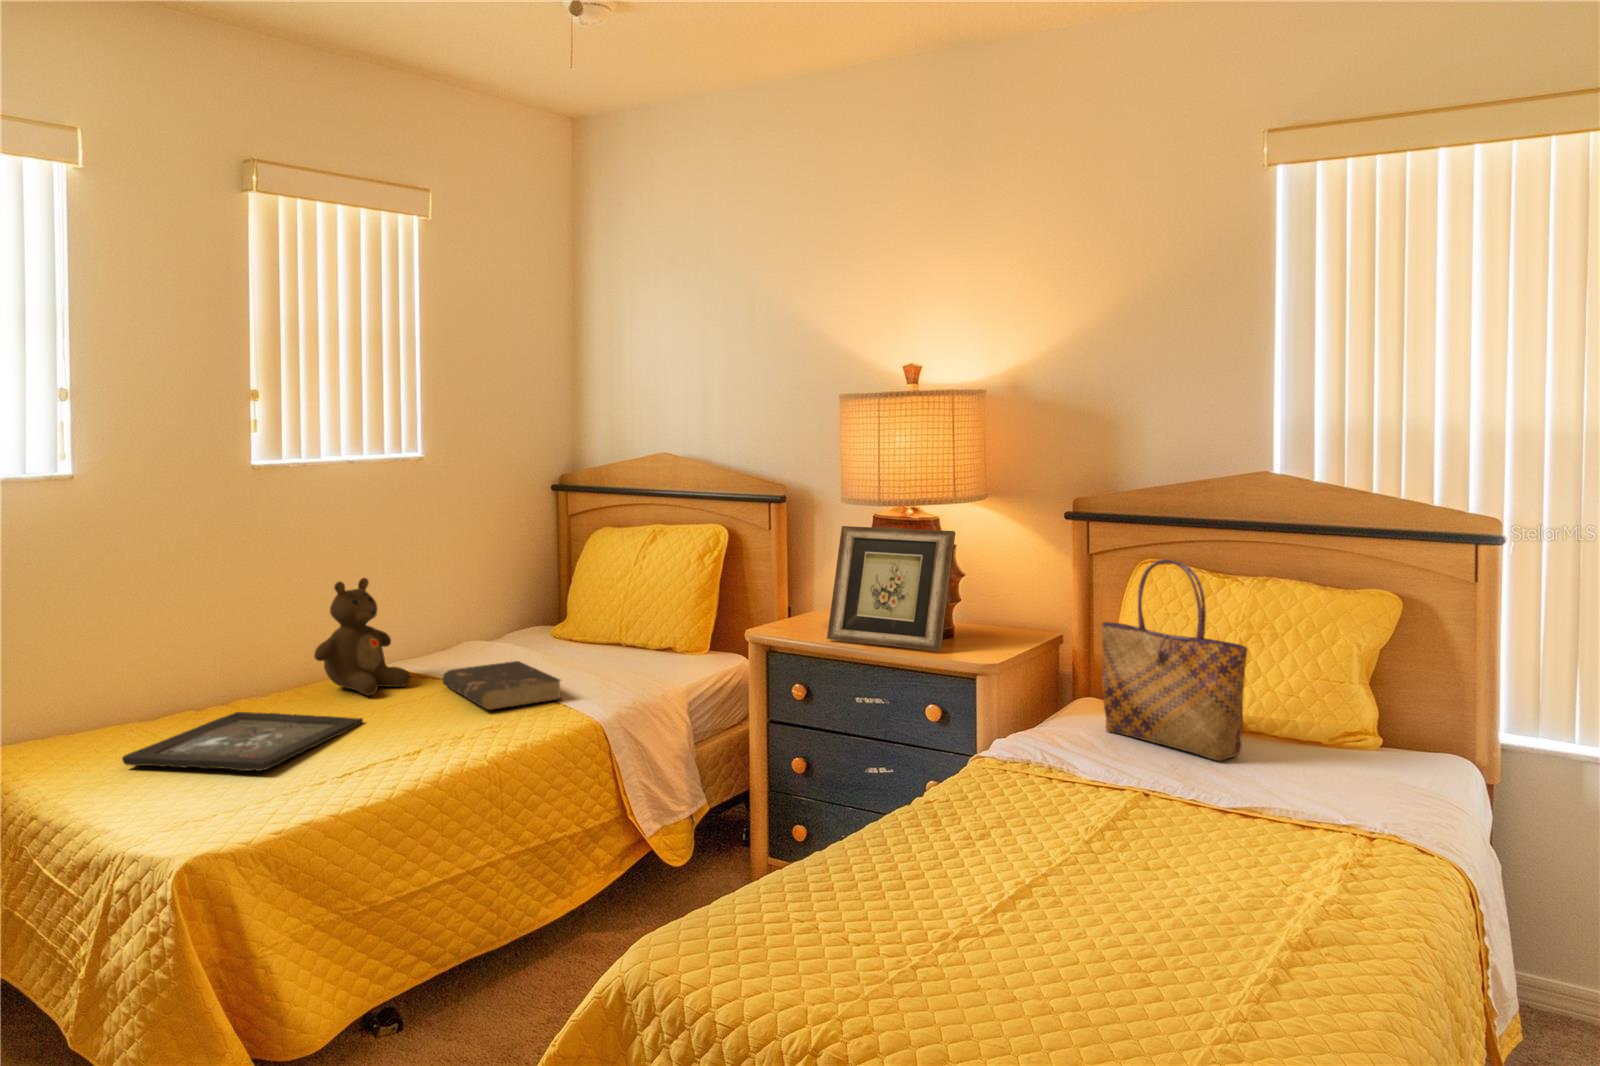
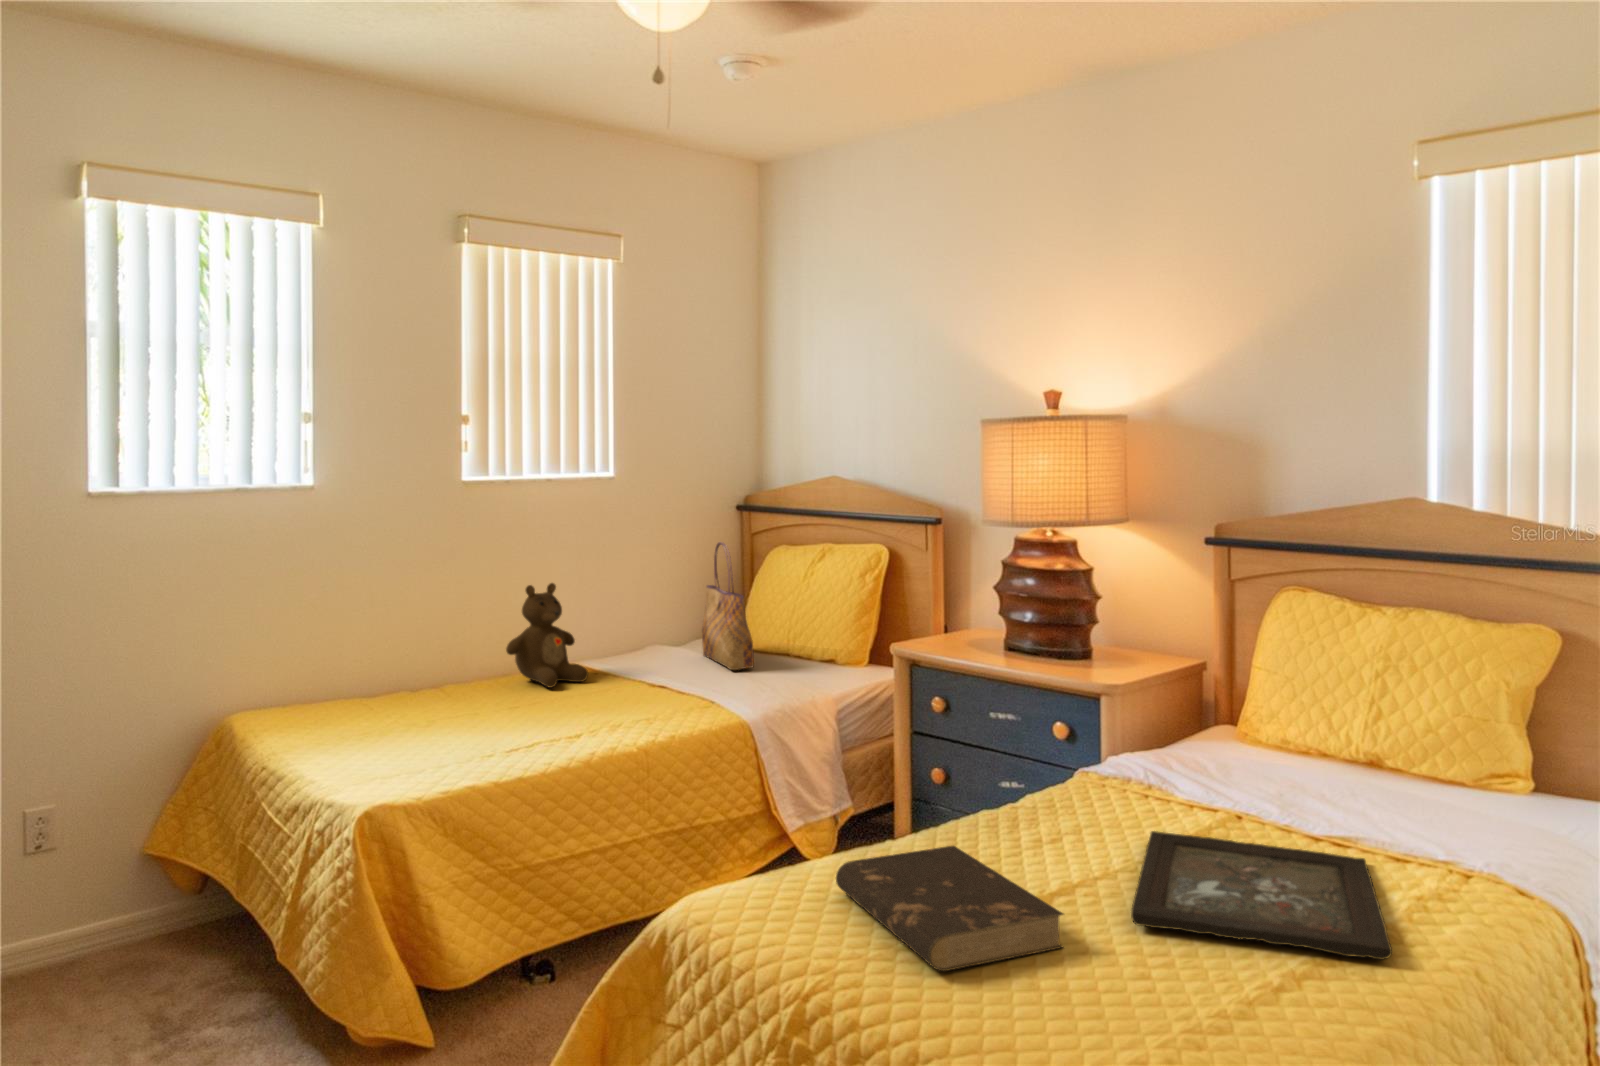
picture frame: present [827,526,955,651] -> none [963,546,1089,671]
tote bag: present [1102,559,1247,761] -> present [702,542,754,670]
book: present [442,661,561,710] -> present [836,846,1063,971]
tray: present [122,712,363,771] -> present [1131,831,1392,960]

